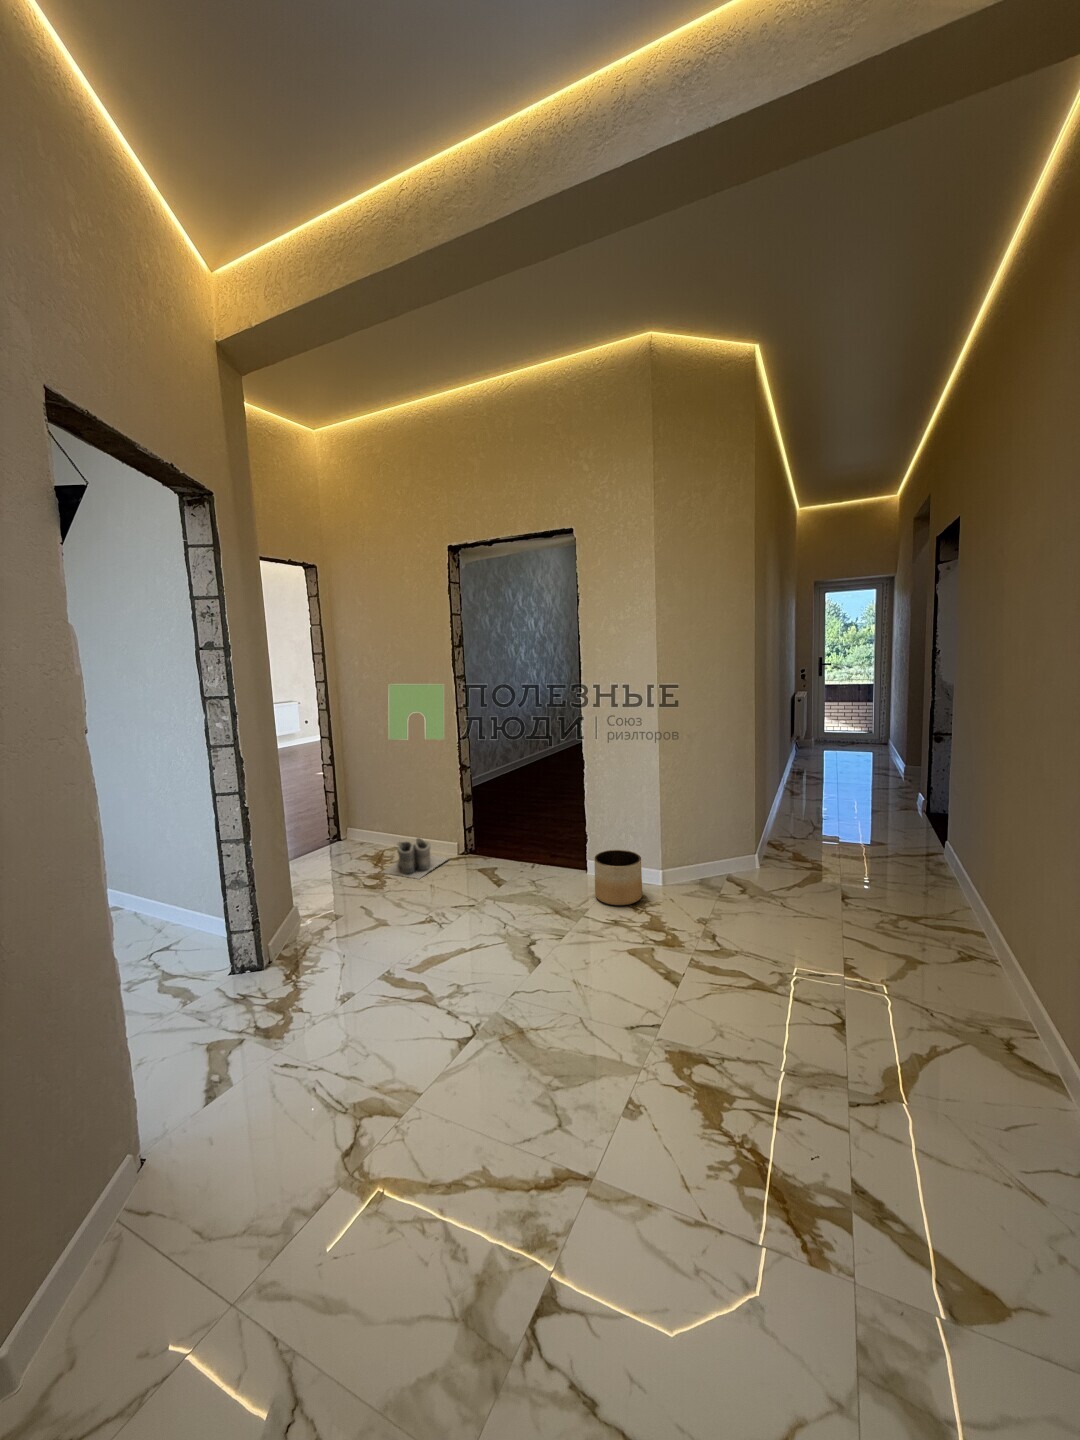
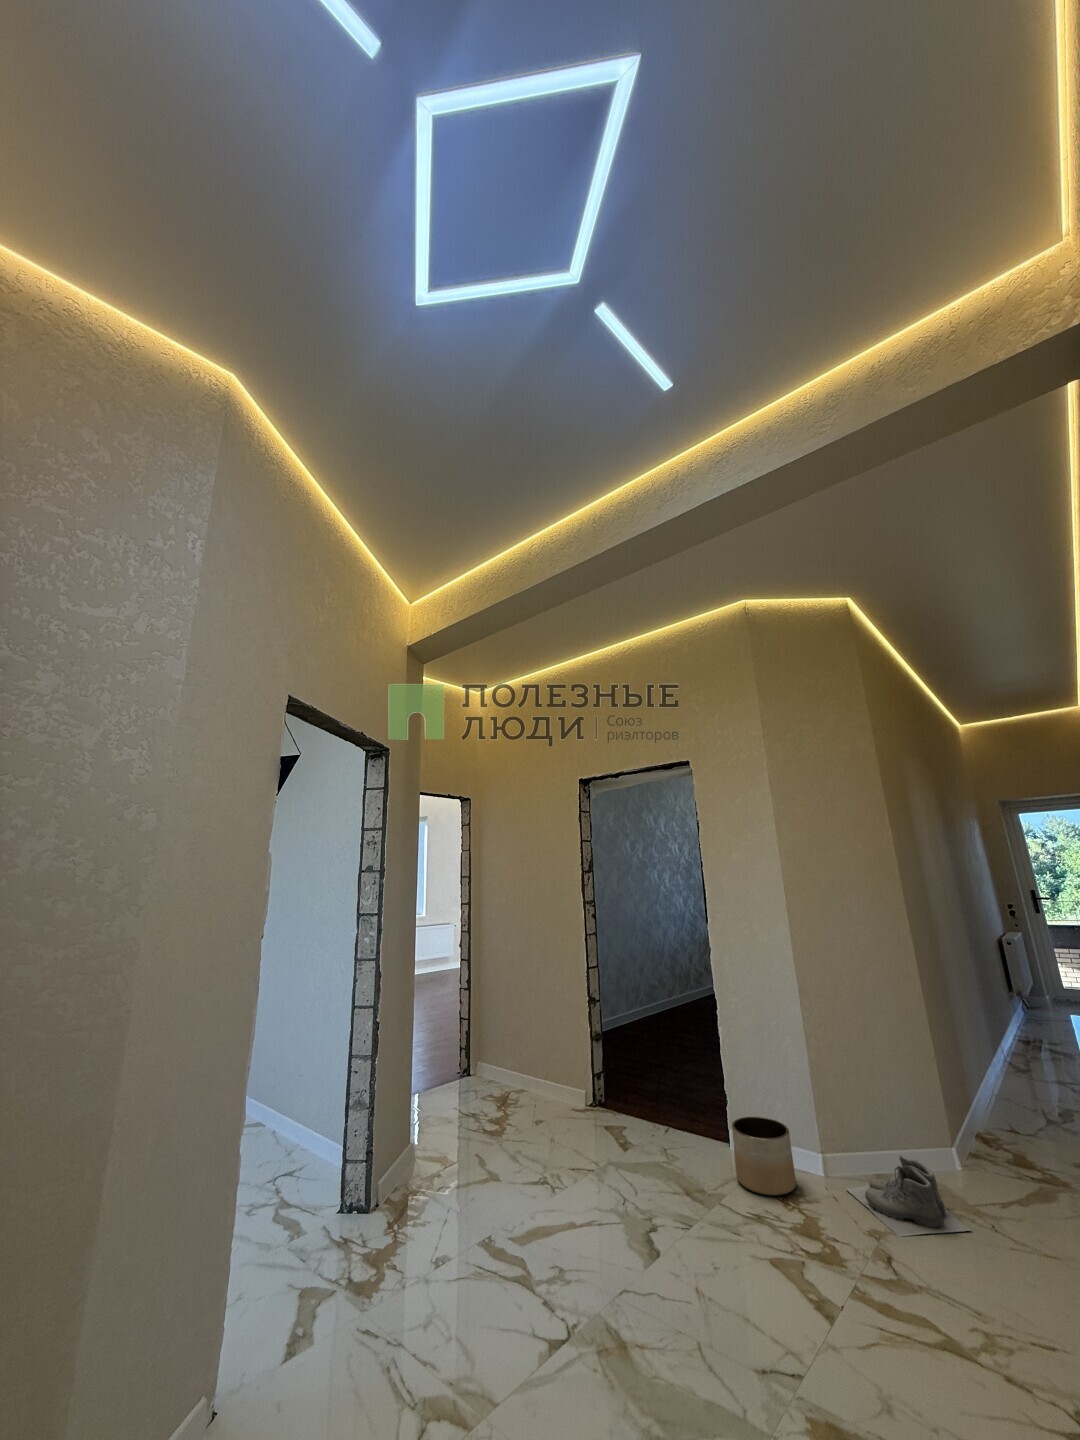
boots: present [382,838,449,879] -> present [847,1156,971,1237]

